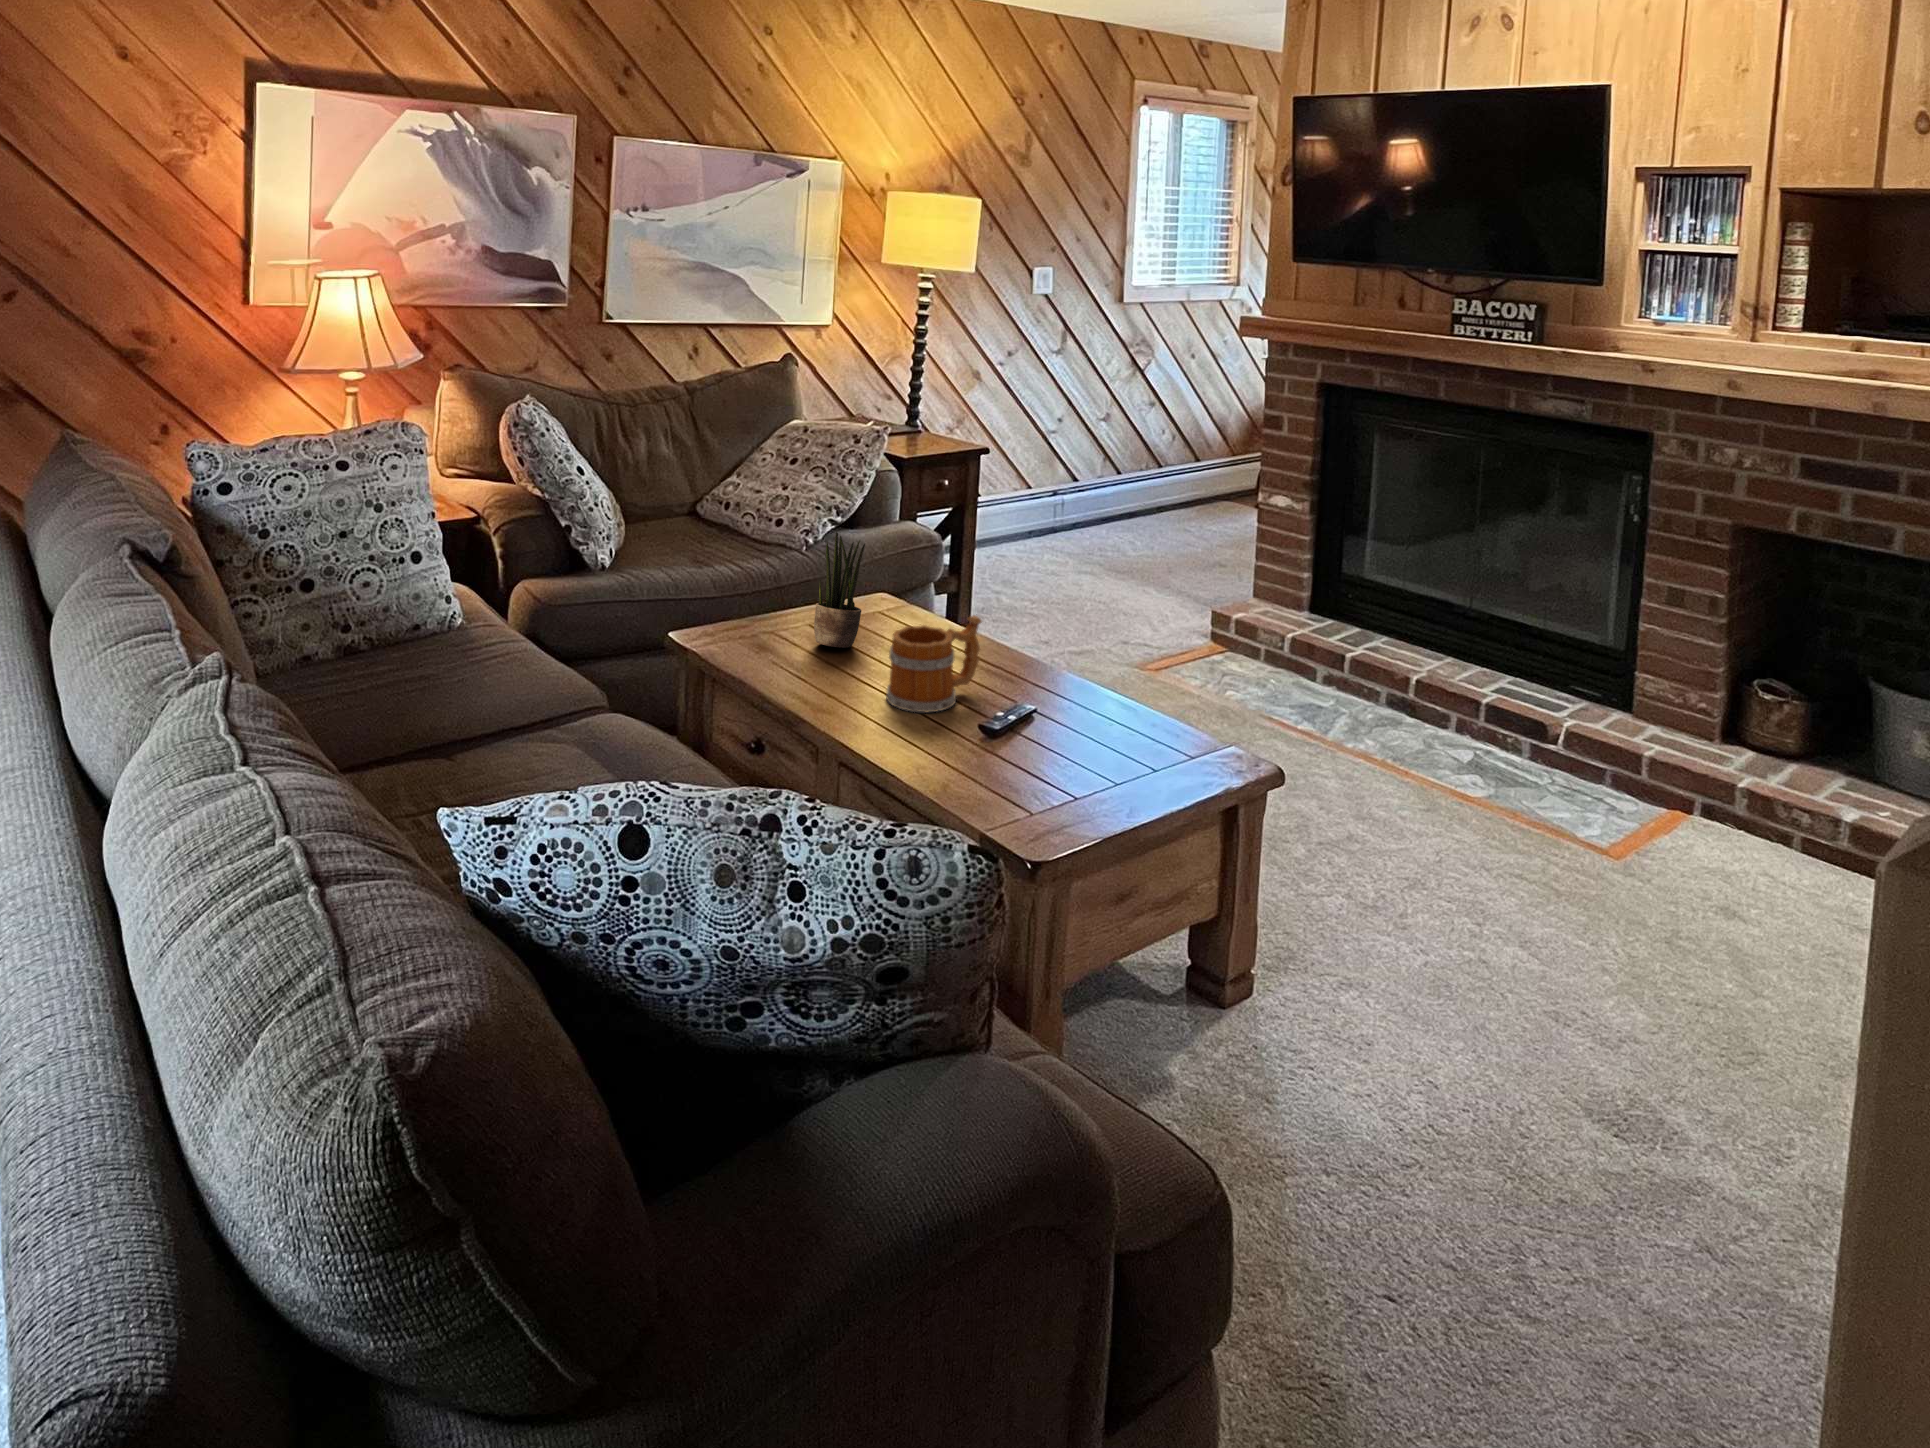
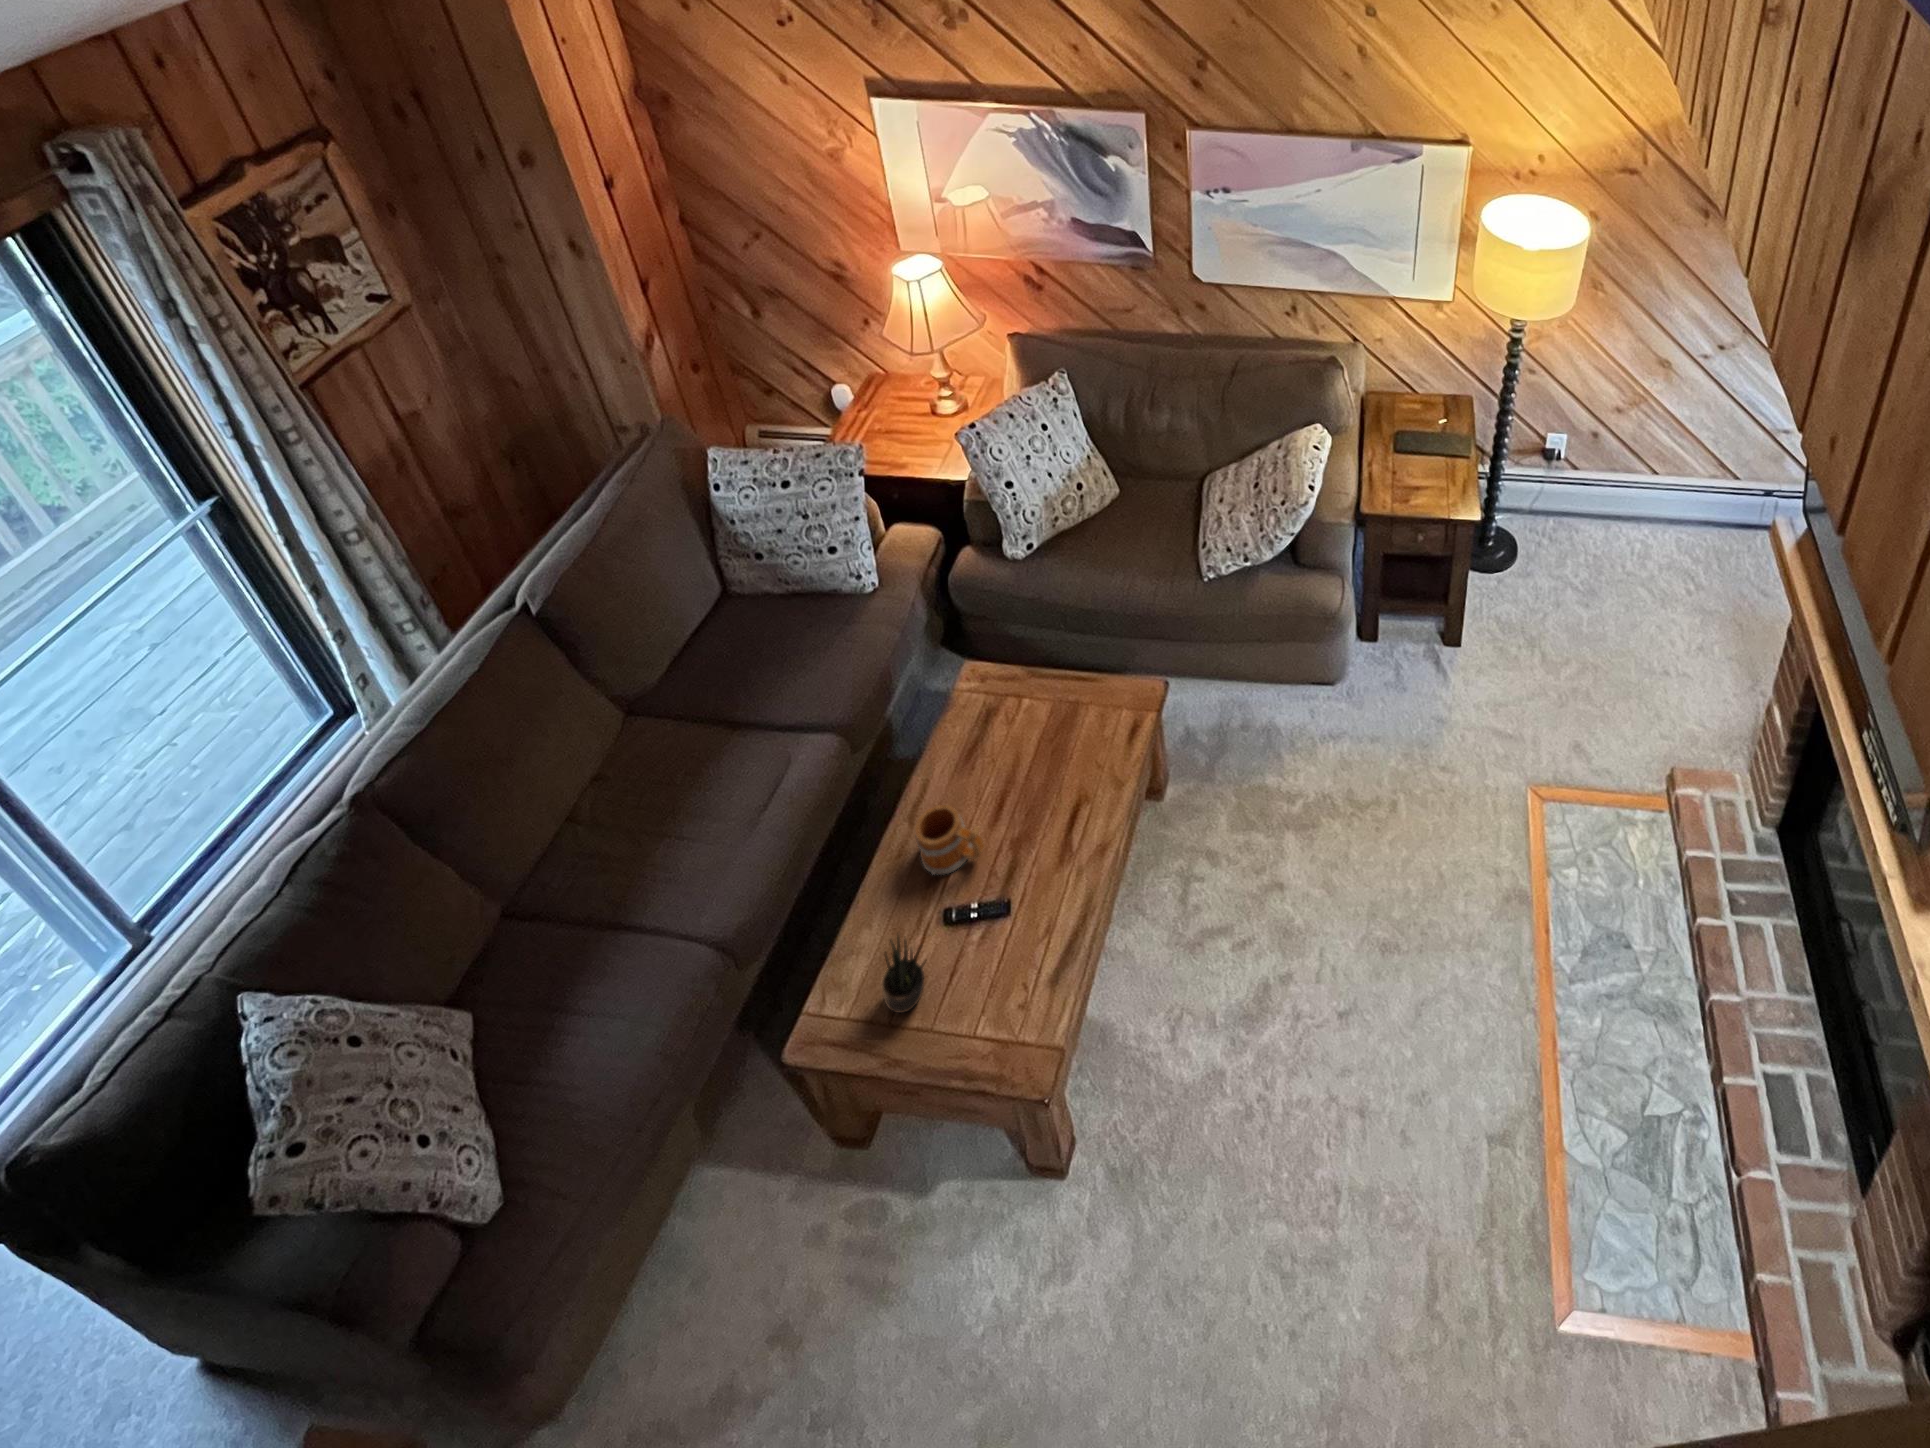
potted plant: present [814,532,865,647] -> present [881,936,925,1013]

